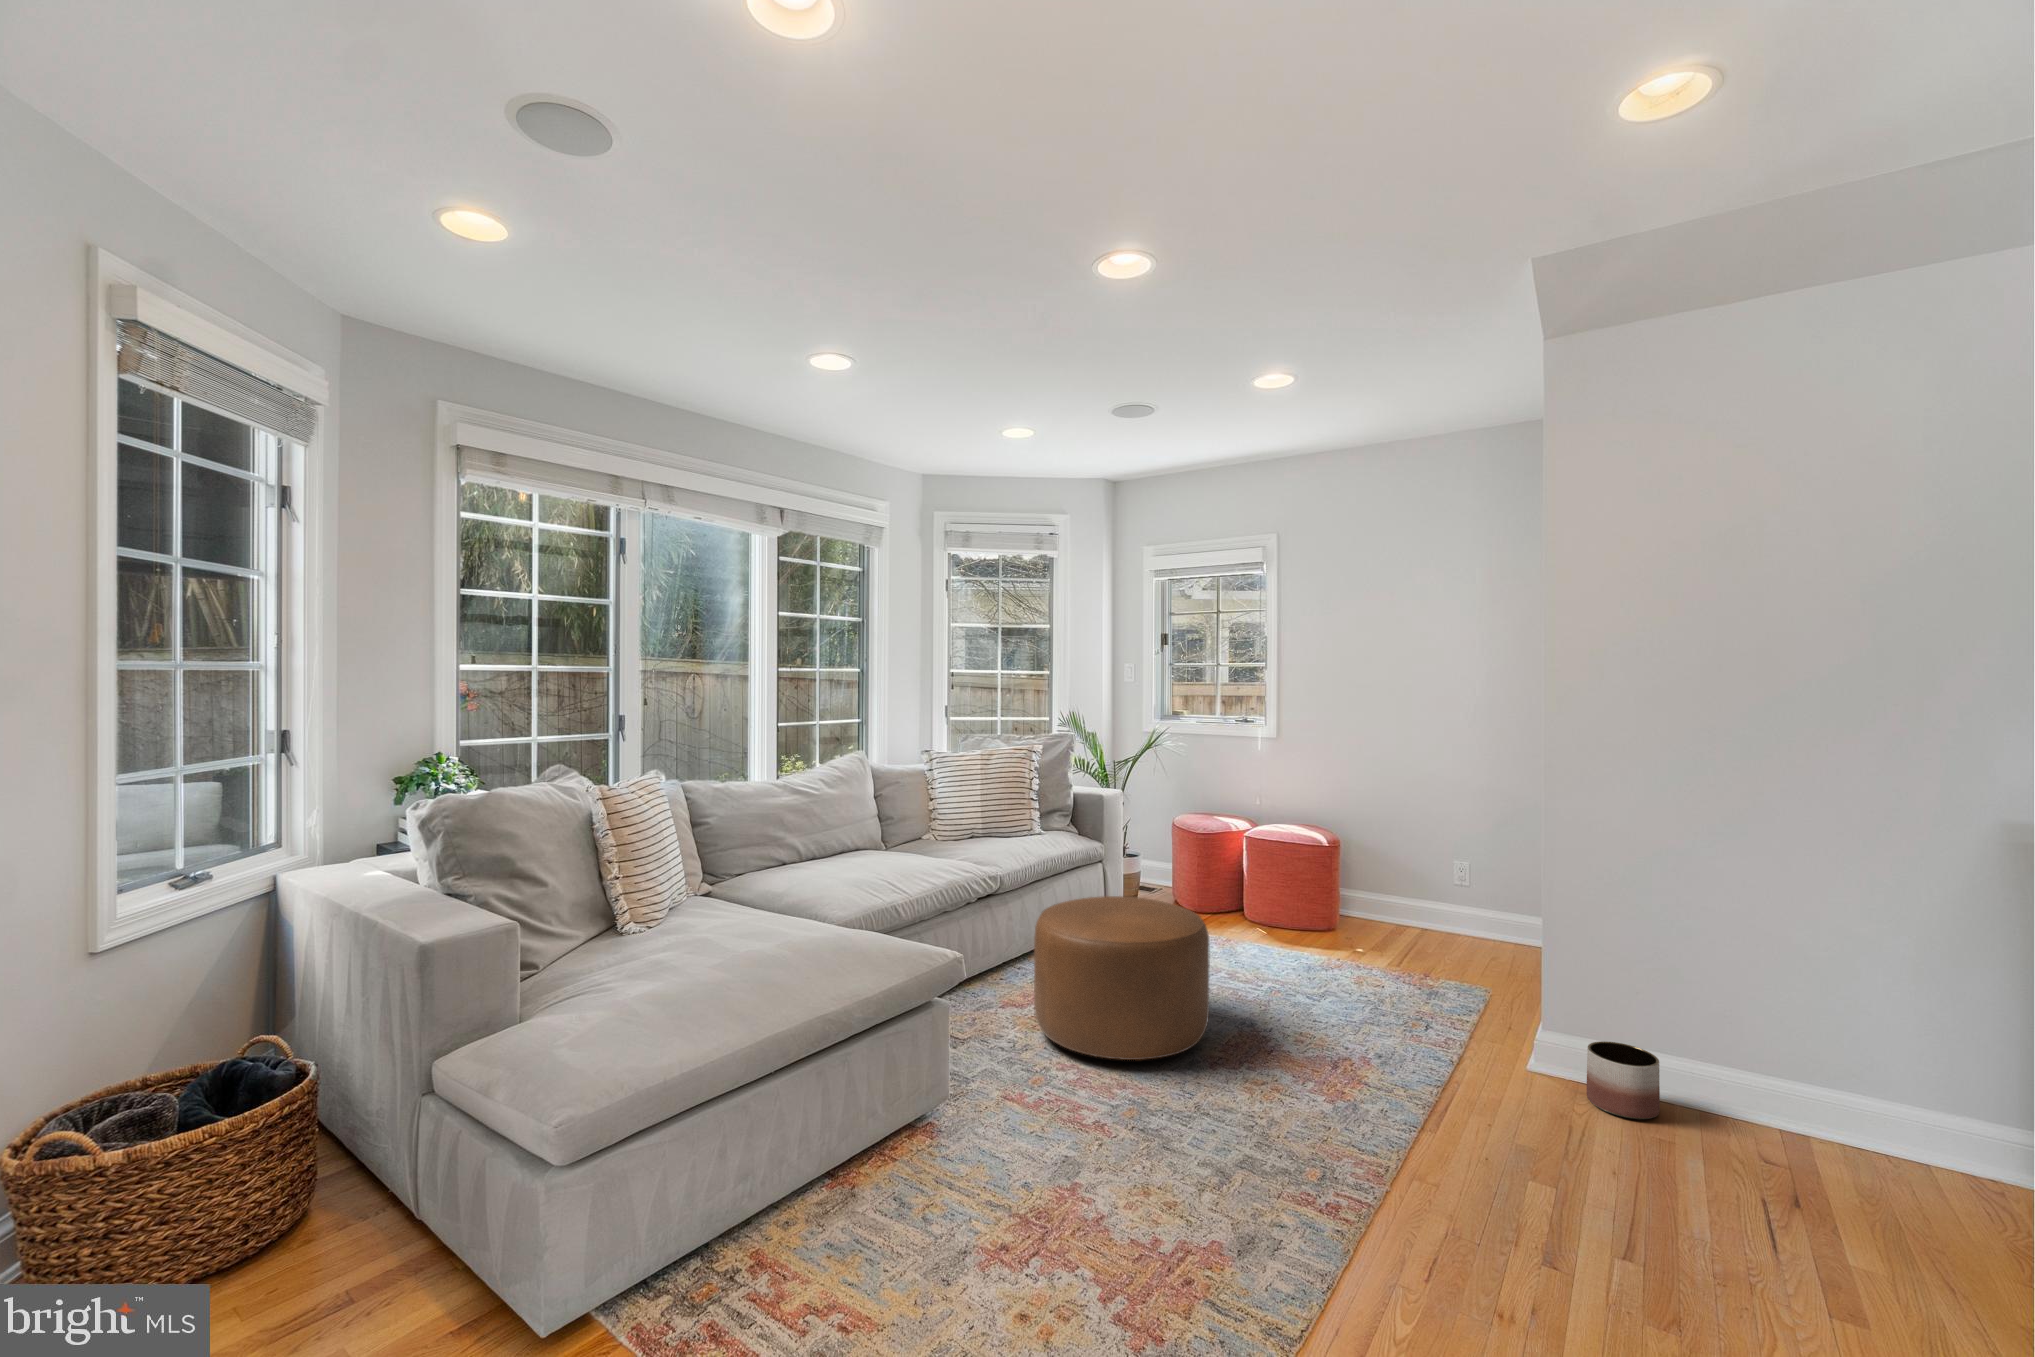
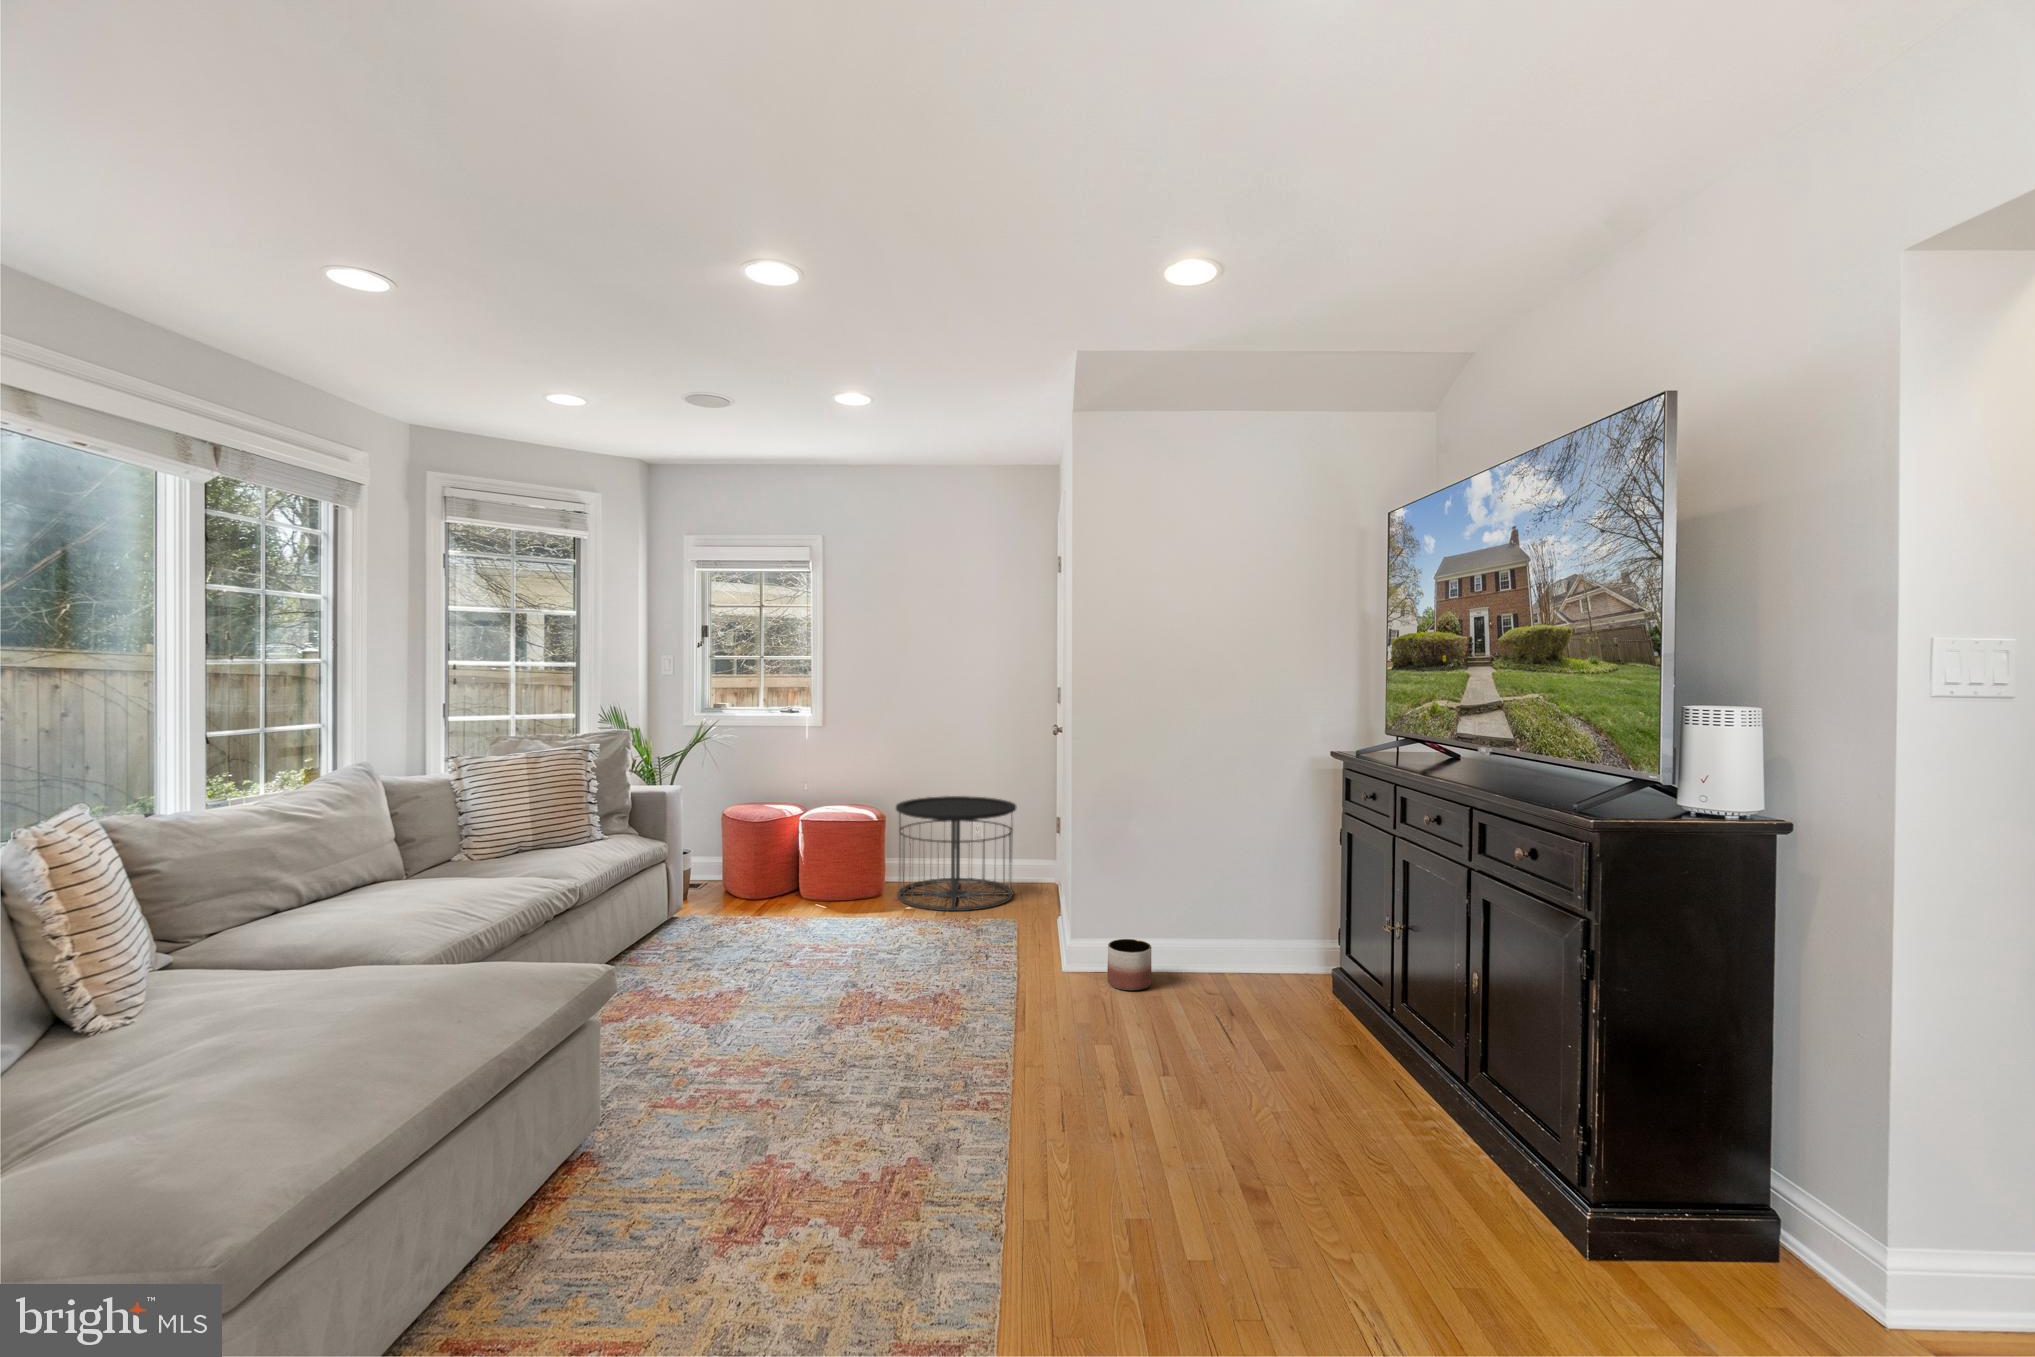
side table: none [1345,825,1502,966] -> present [896,796,1017,911]
ottoman: present [1034,896,1210,1060] -> none [650,887,827,1046]

